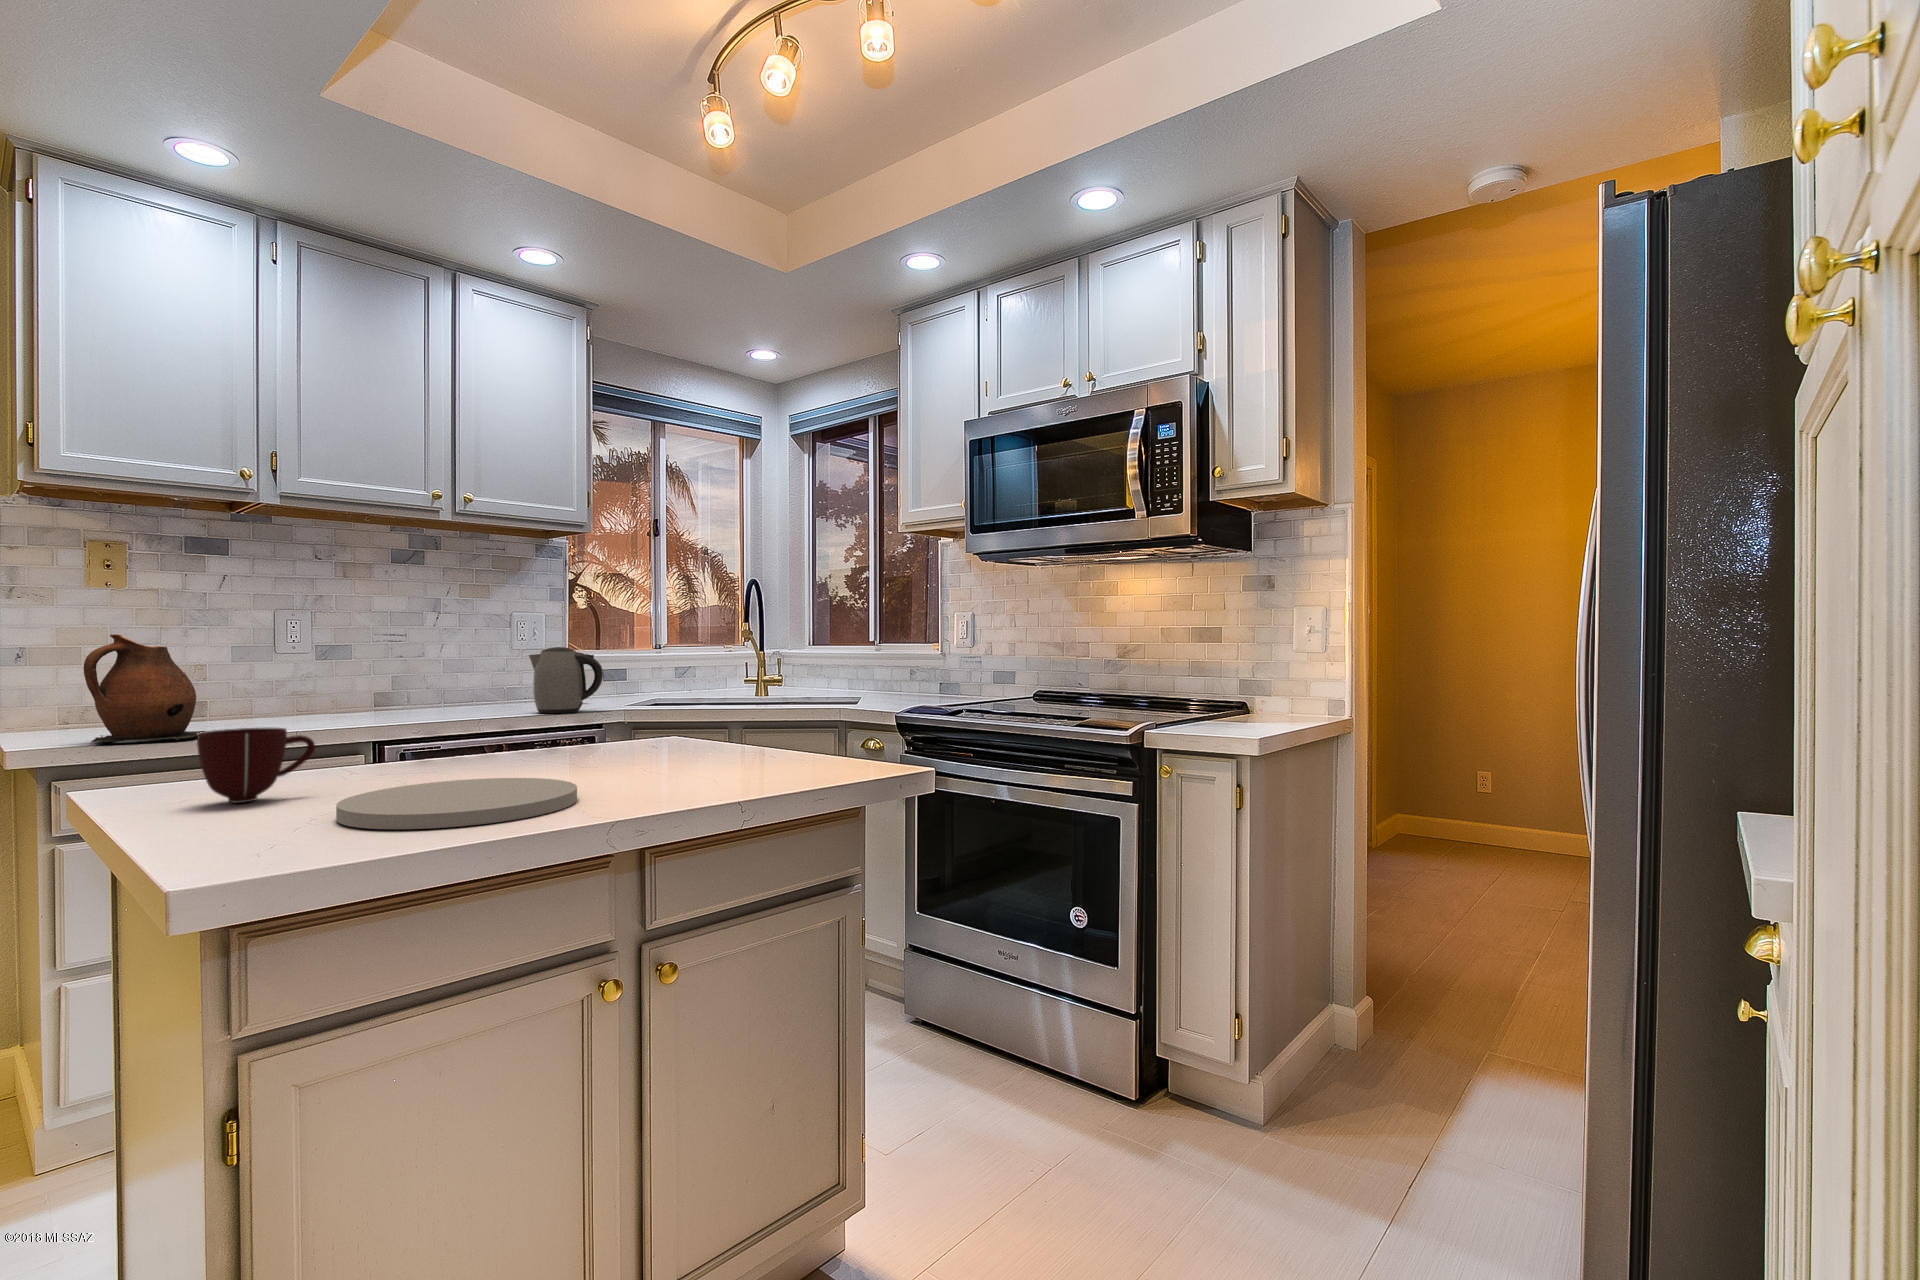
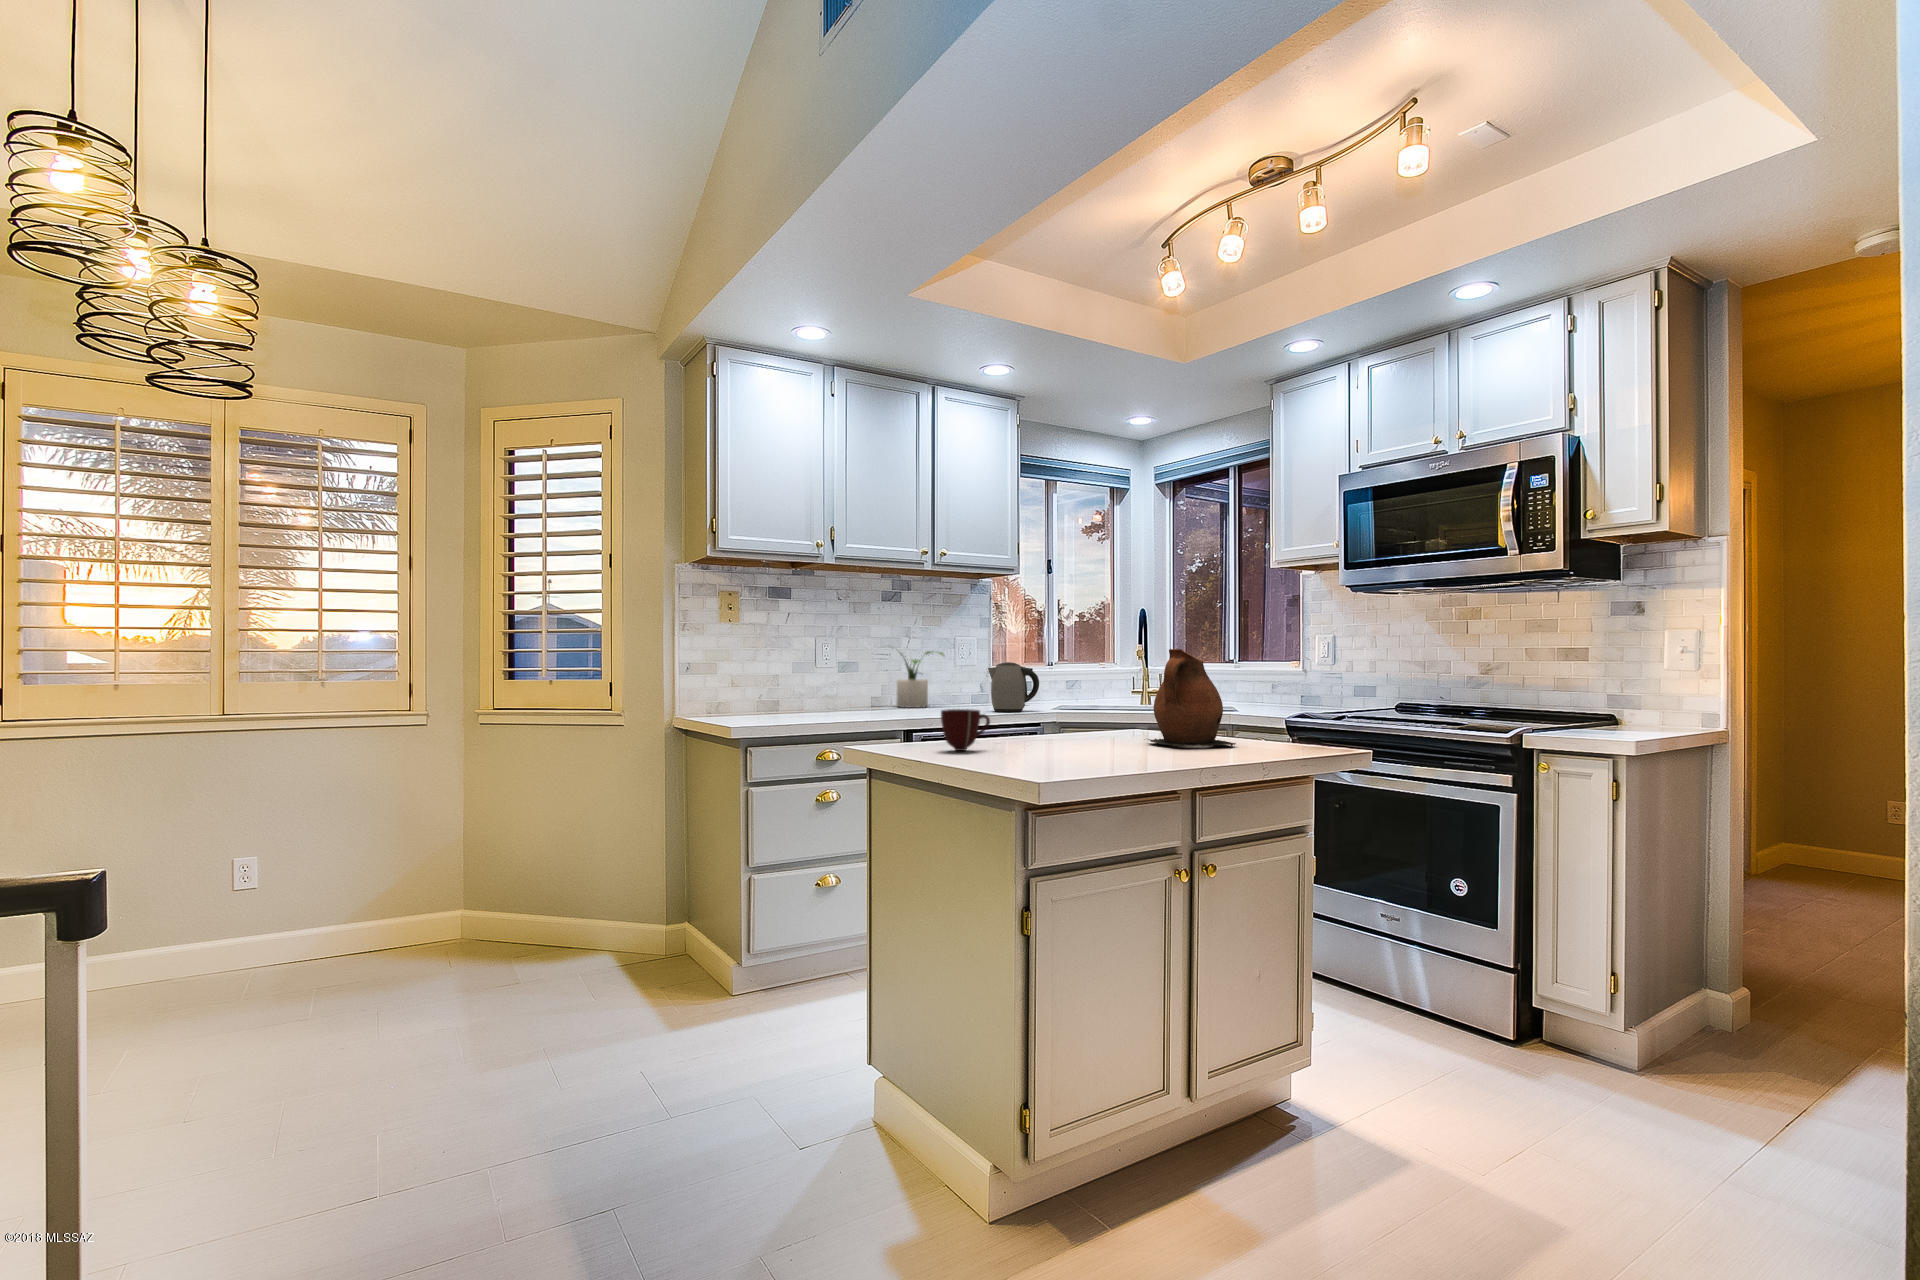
potted plant: none [369,625,484,709] -> present [897,651,944,708]
ceramic pitcher: present [84,634,204,742] -> present [1148,649,1236,746]
plate: present [336,778,577,829] -> none [1035,744,1158,765]

